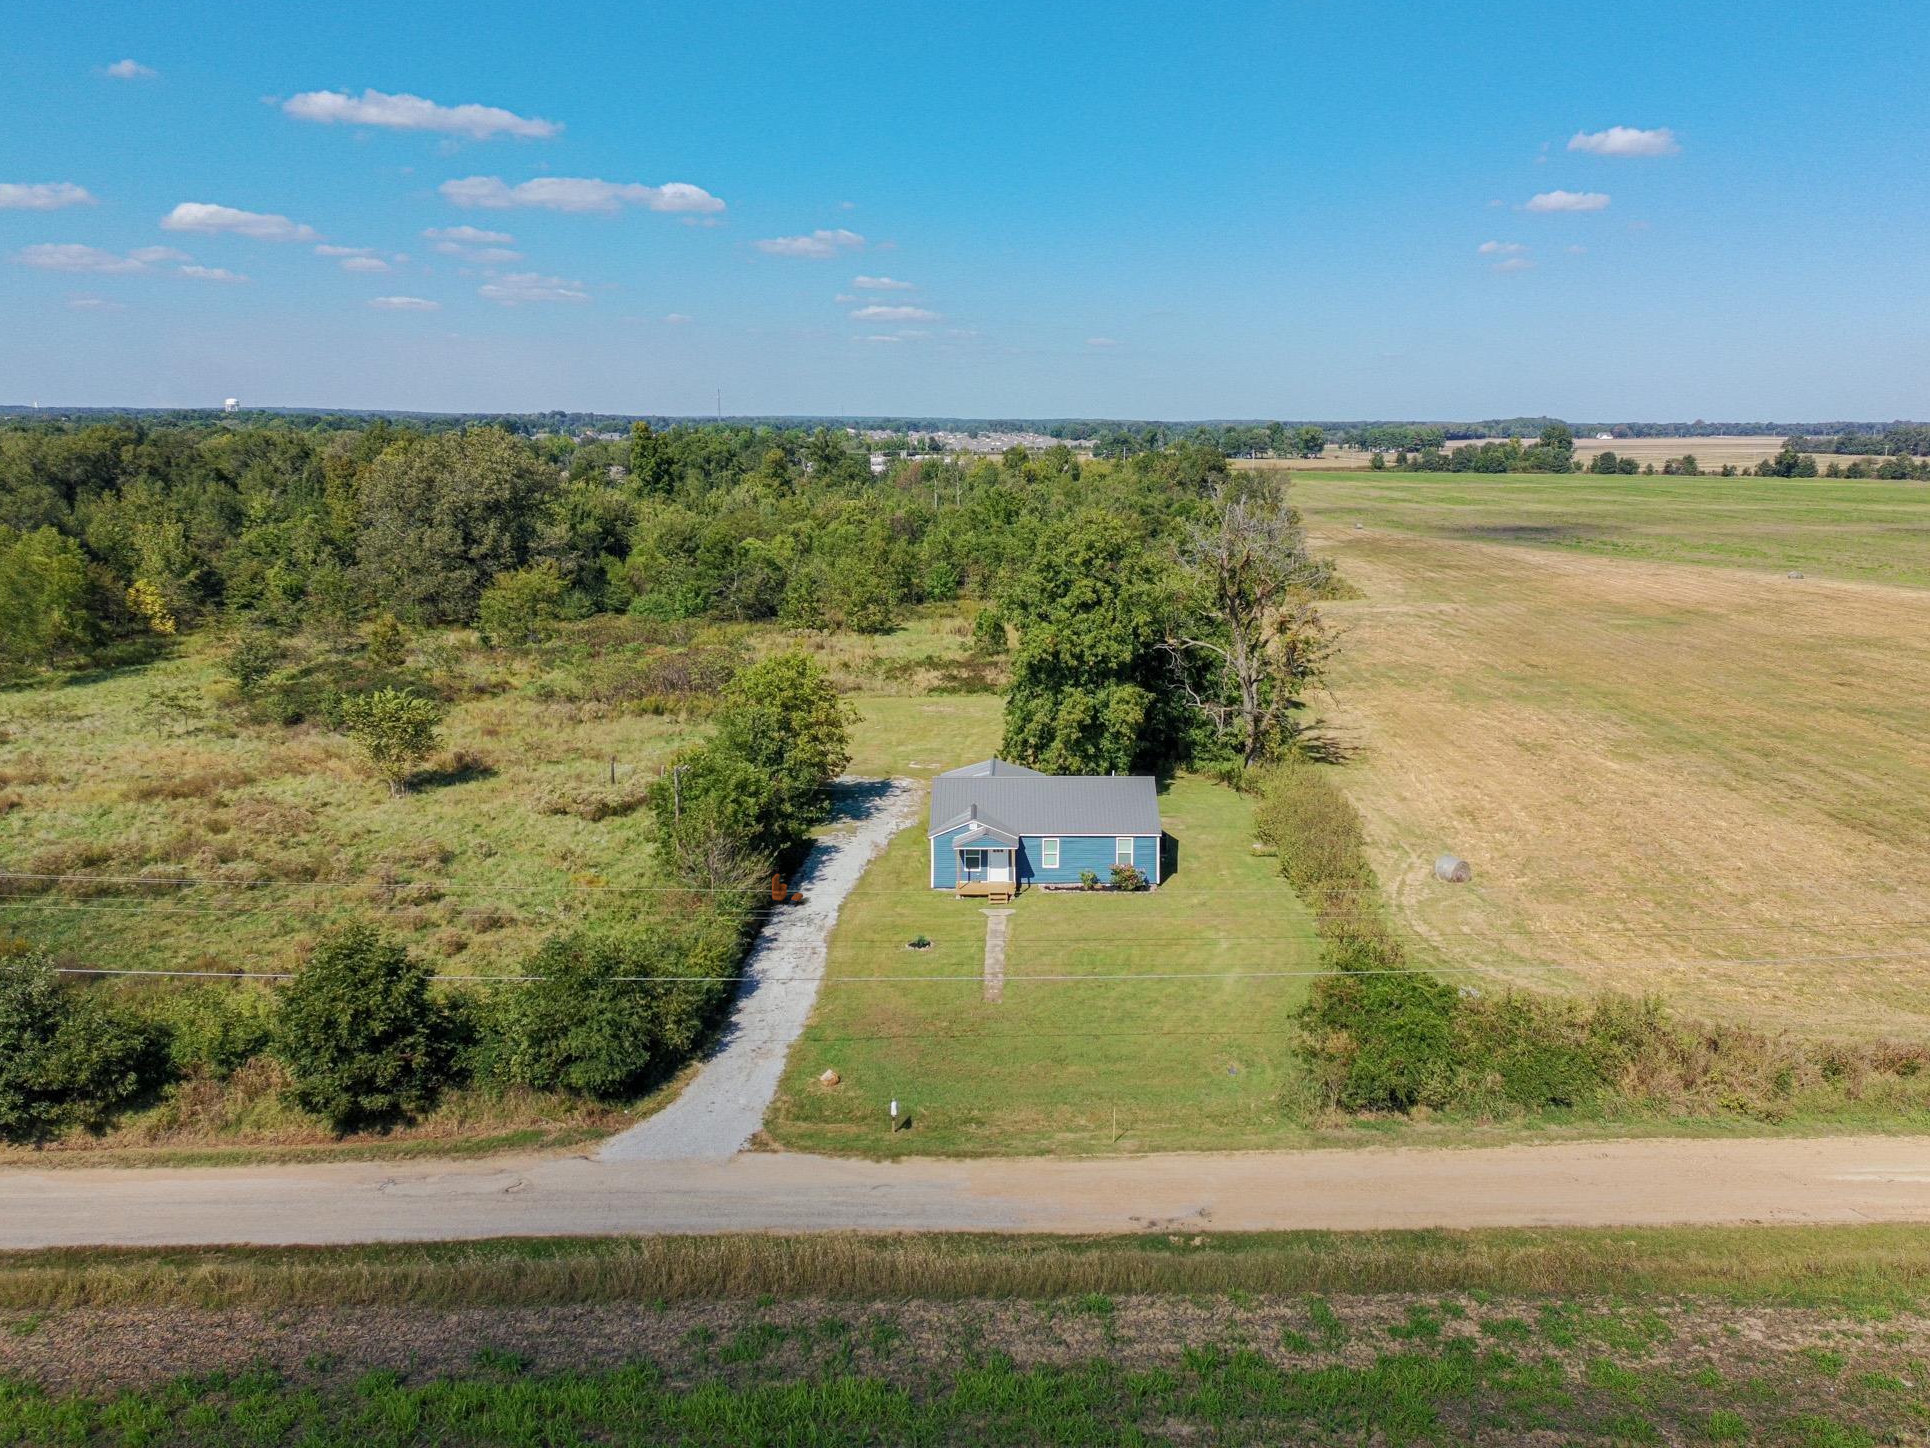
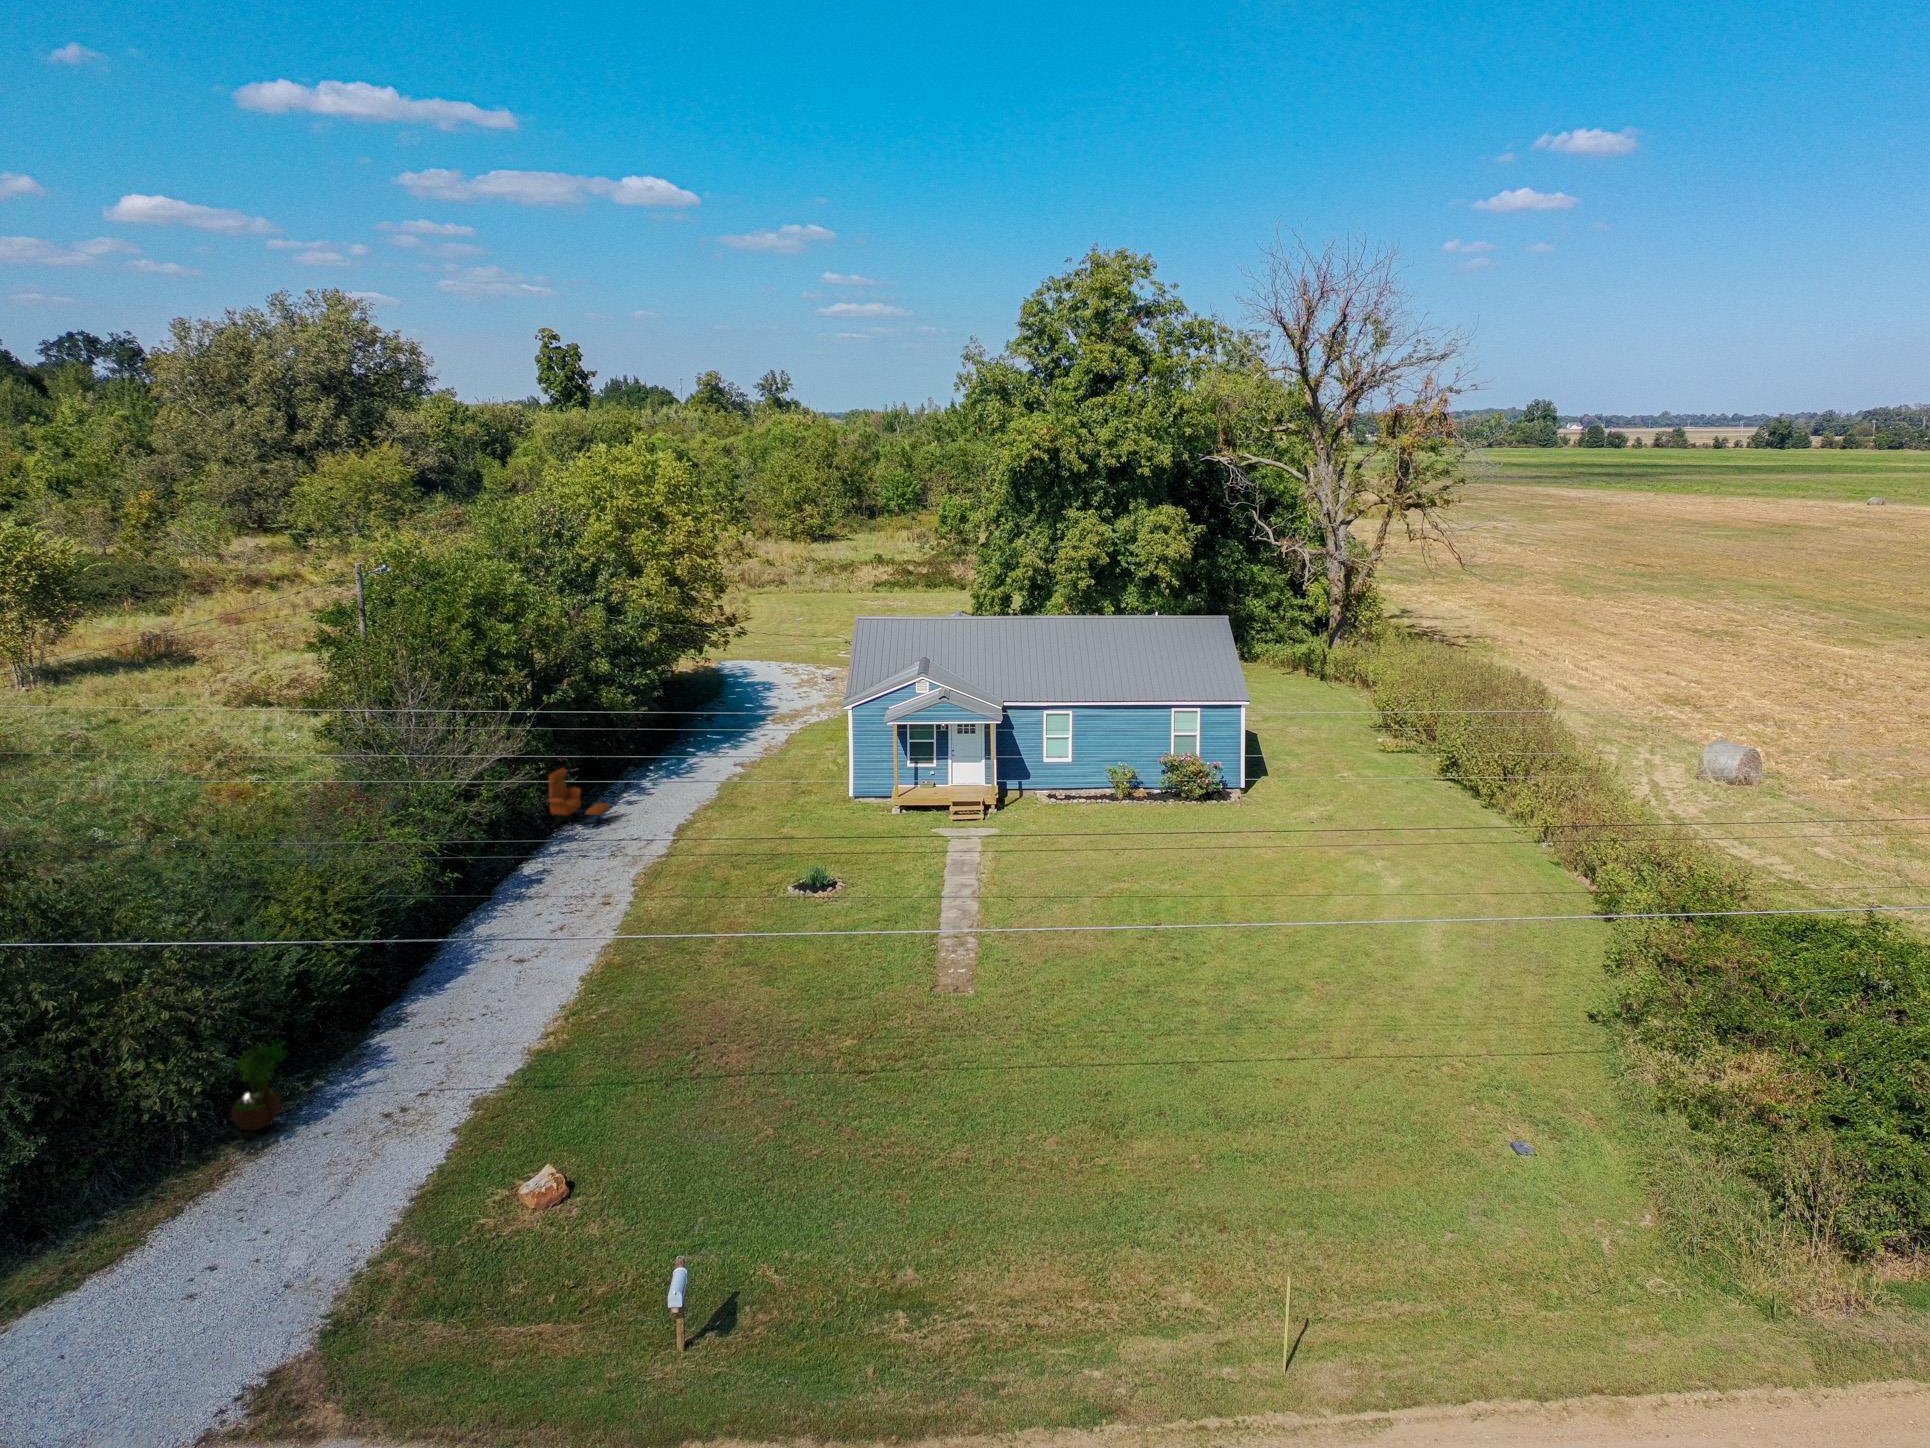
potted tree: none [696,1016,718,1054] -> present [231,1042,287,1130]

